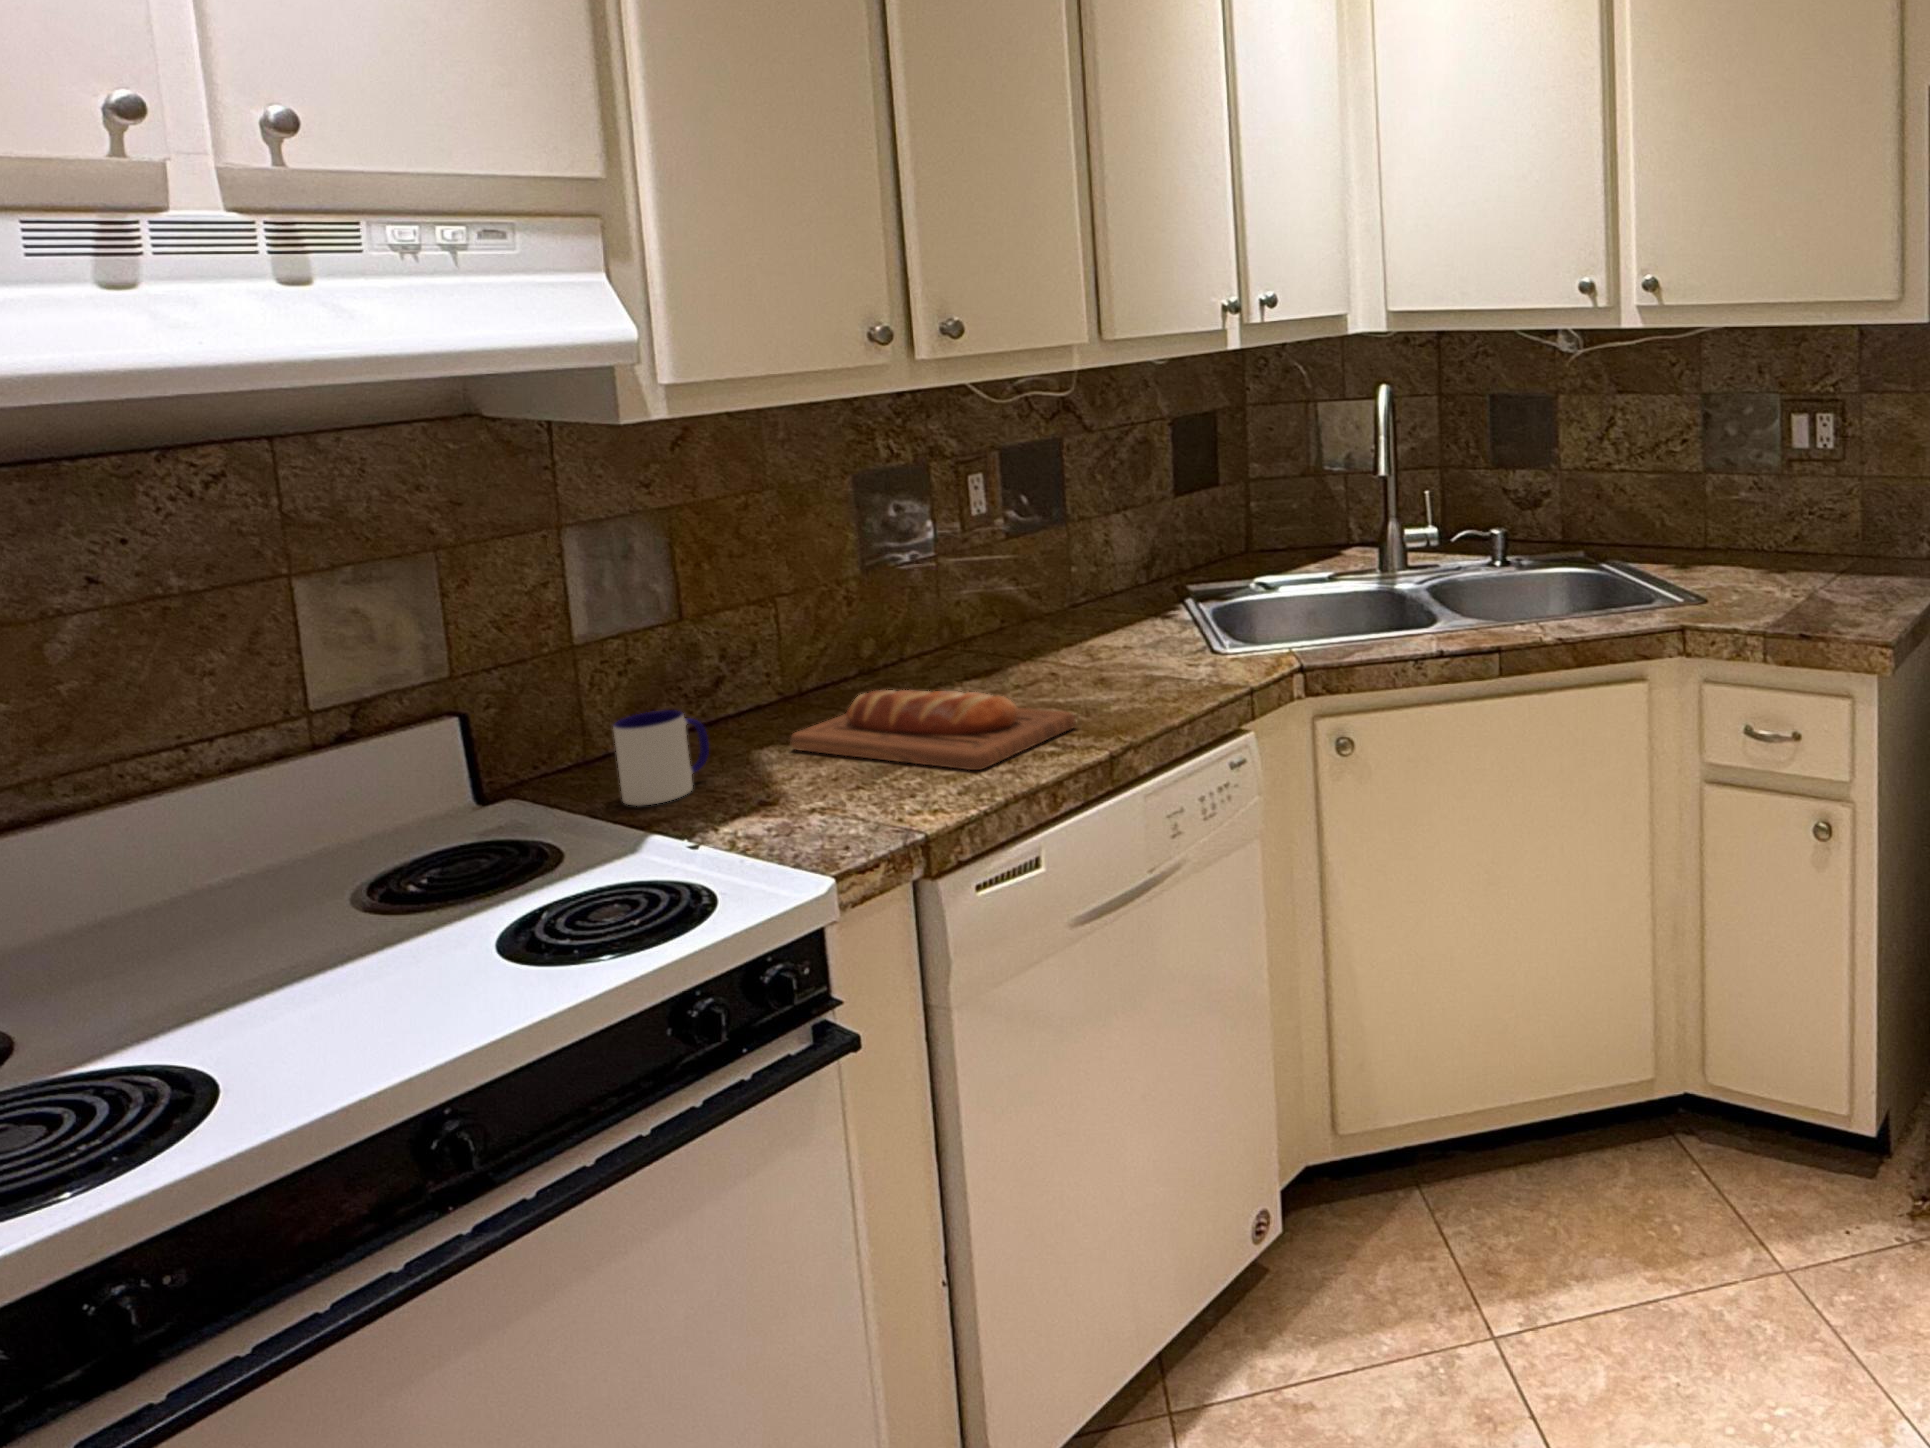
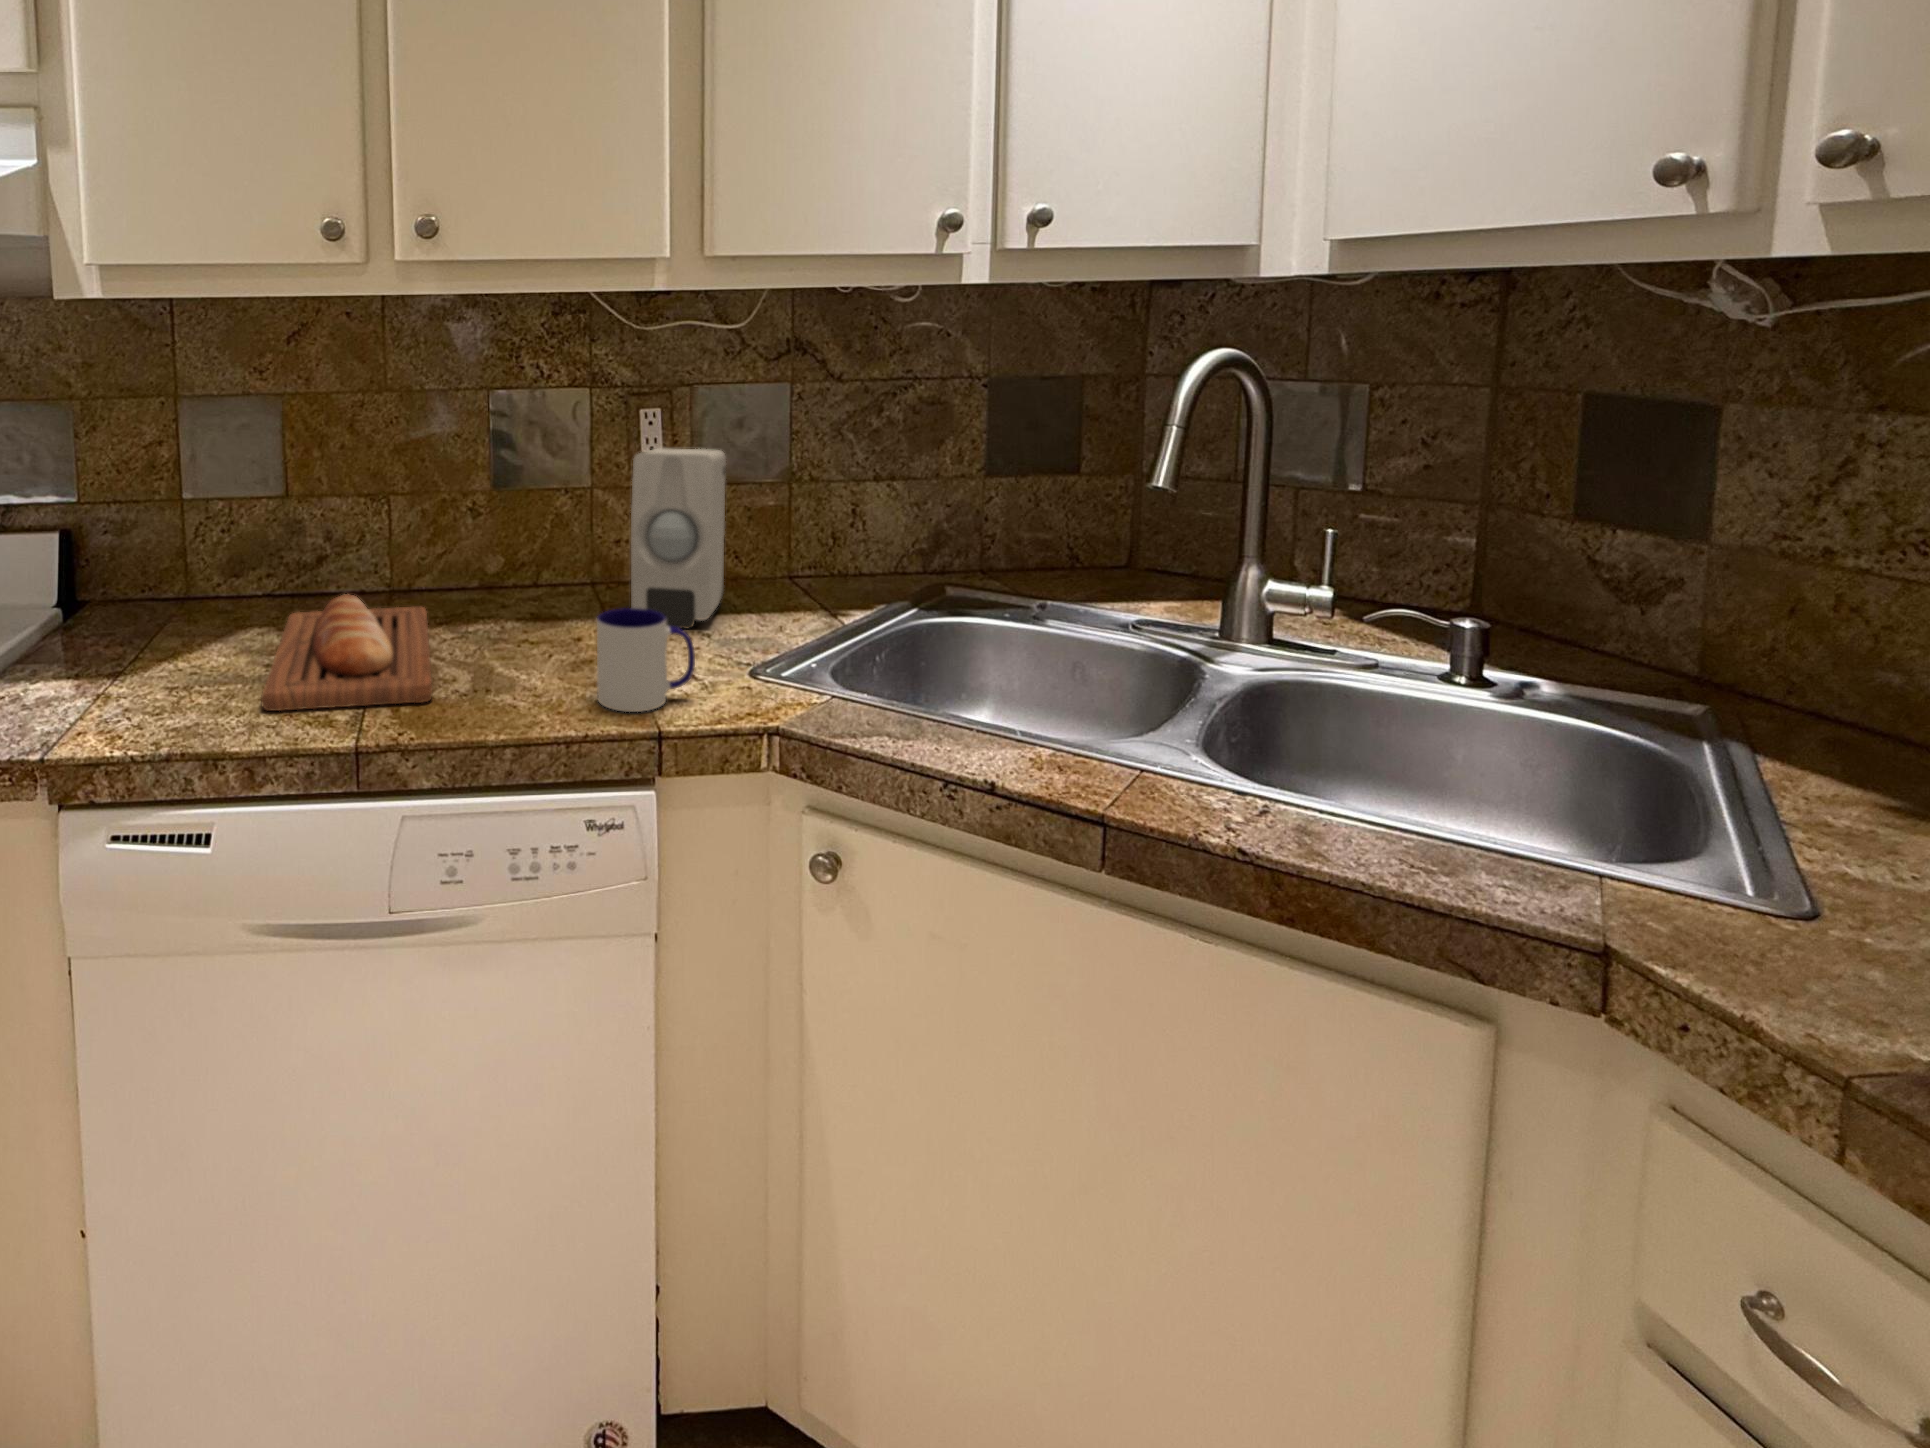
soap dispenser: none [1003,506,1120,660] -> present [631,448,726,628]
mug: present [613,710,709,806] -> present [597,608,695,712]

